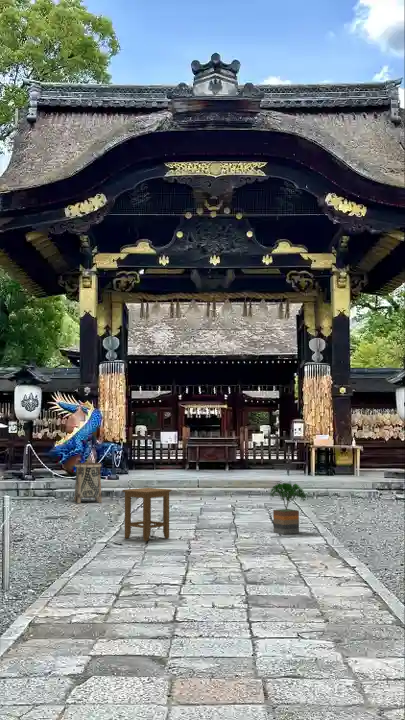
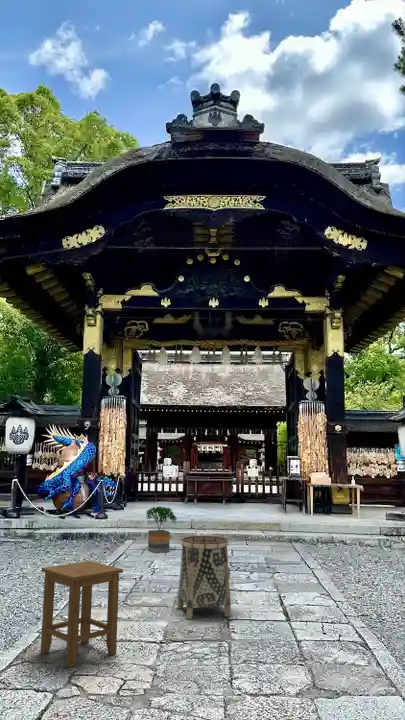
basket: present [74,463,102,503] -> present [177,535,231,619]
potted tree: present [270,483,306,534] -> present [146,506,177,553]

